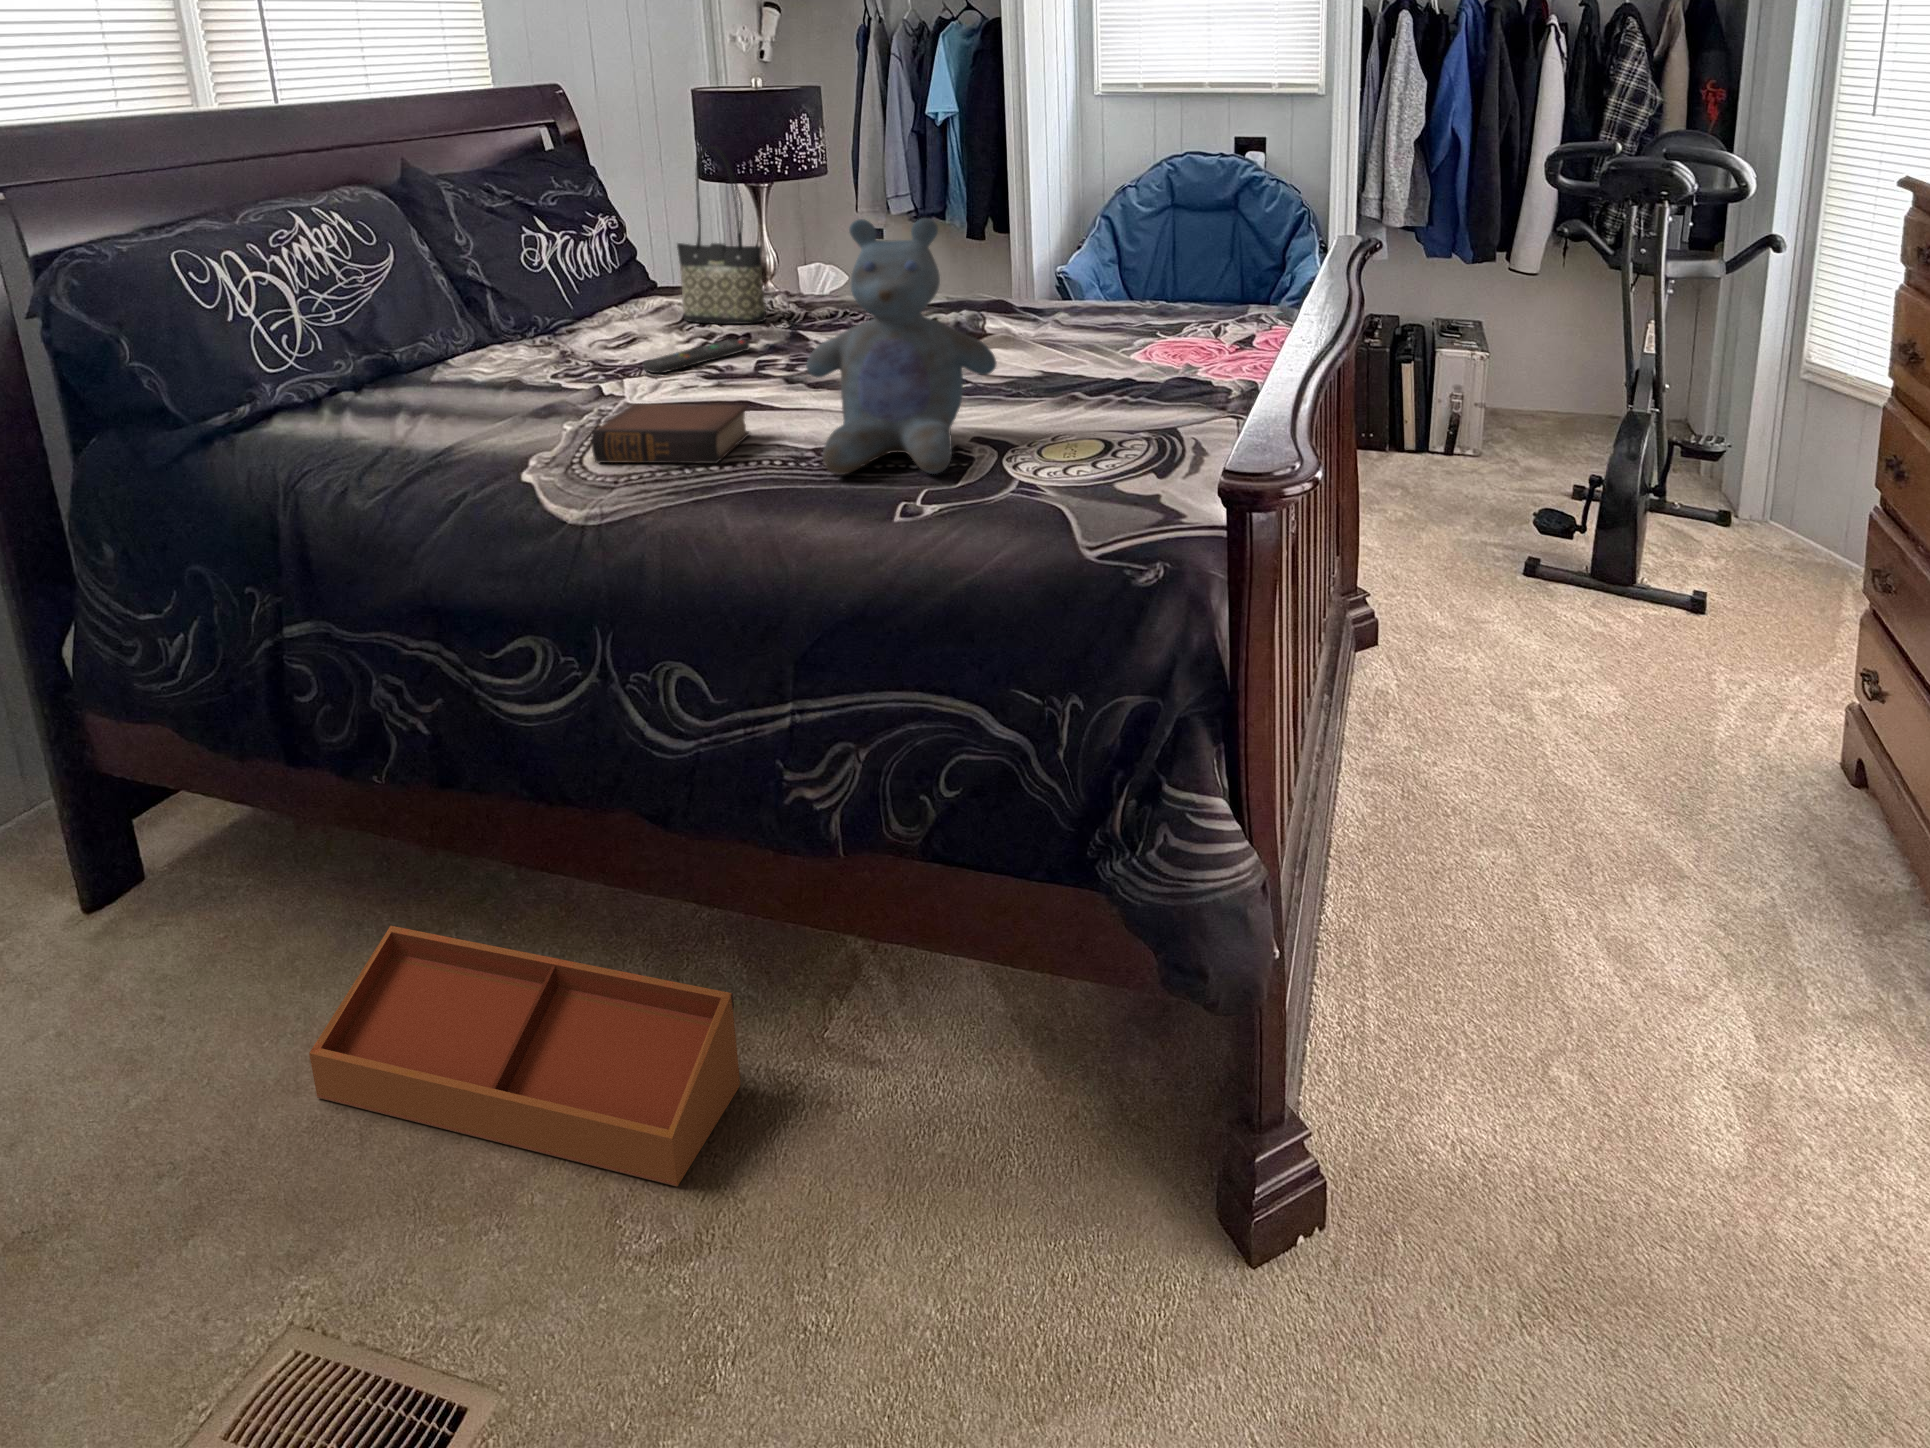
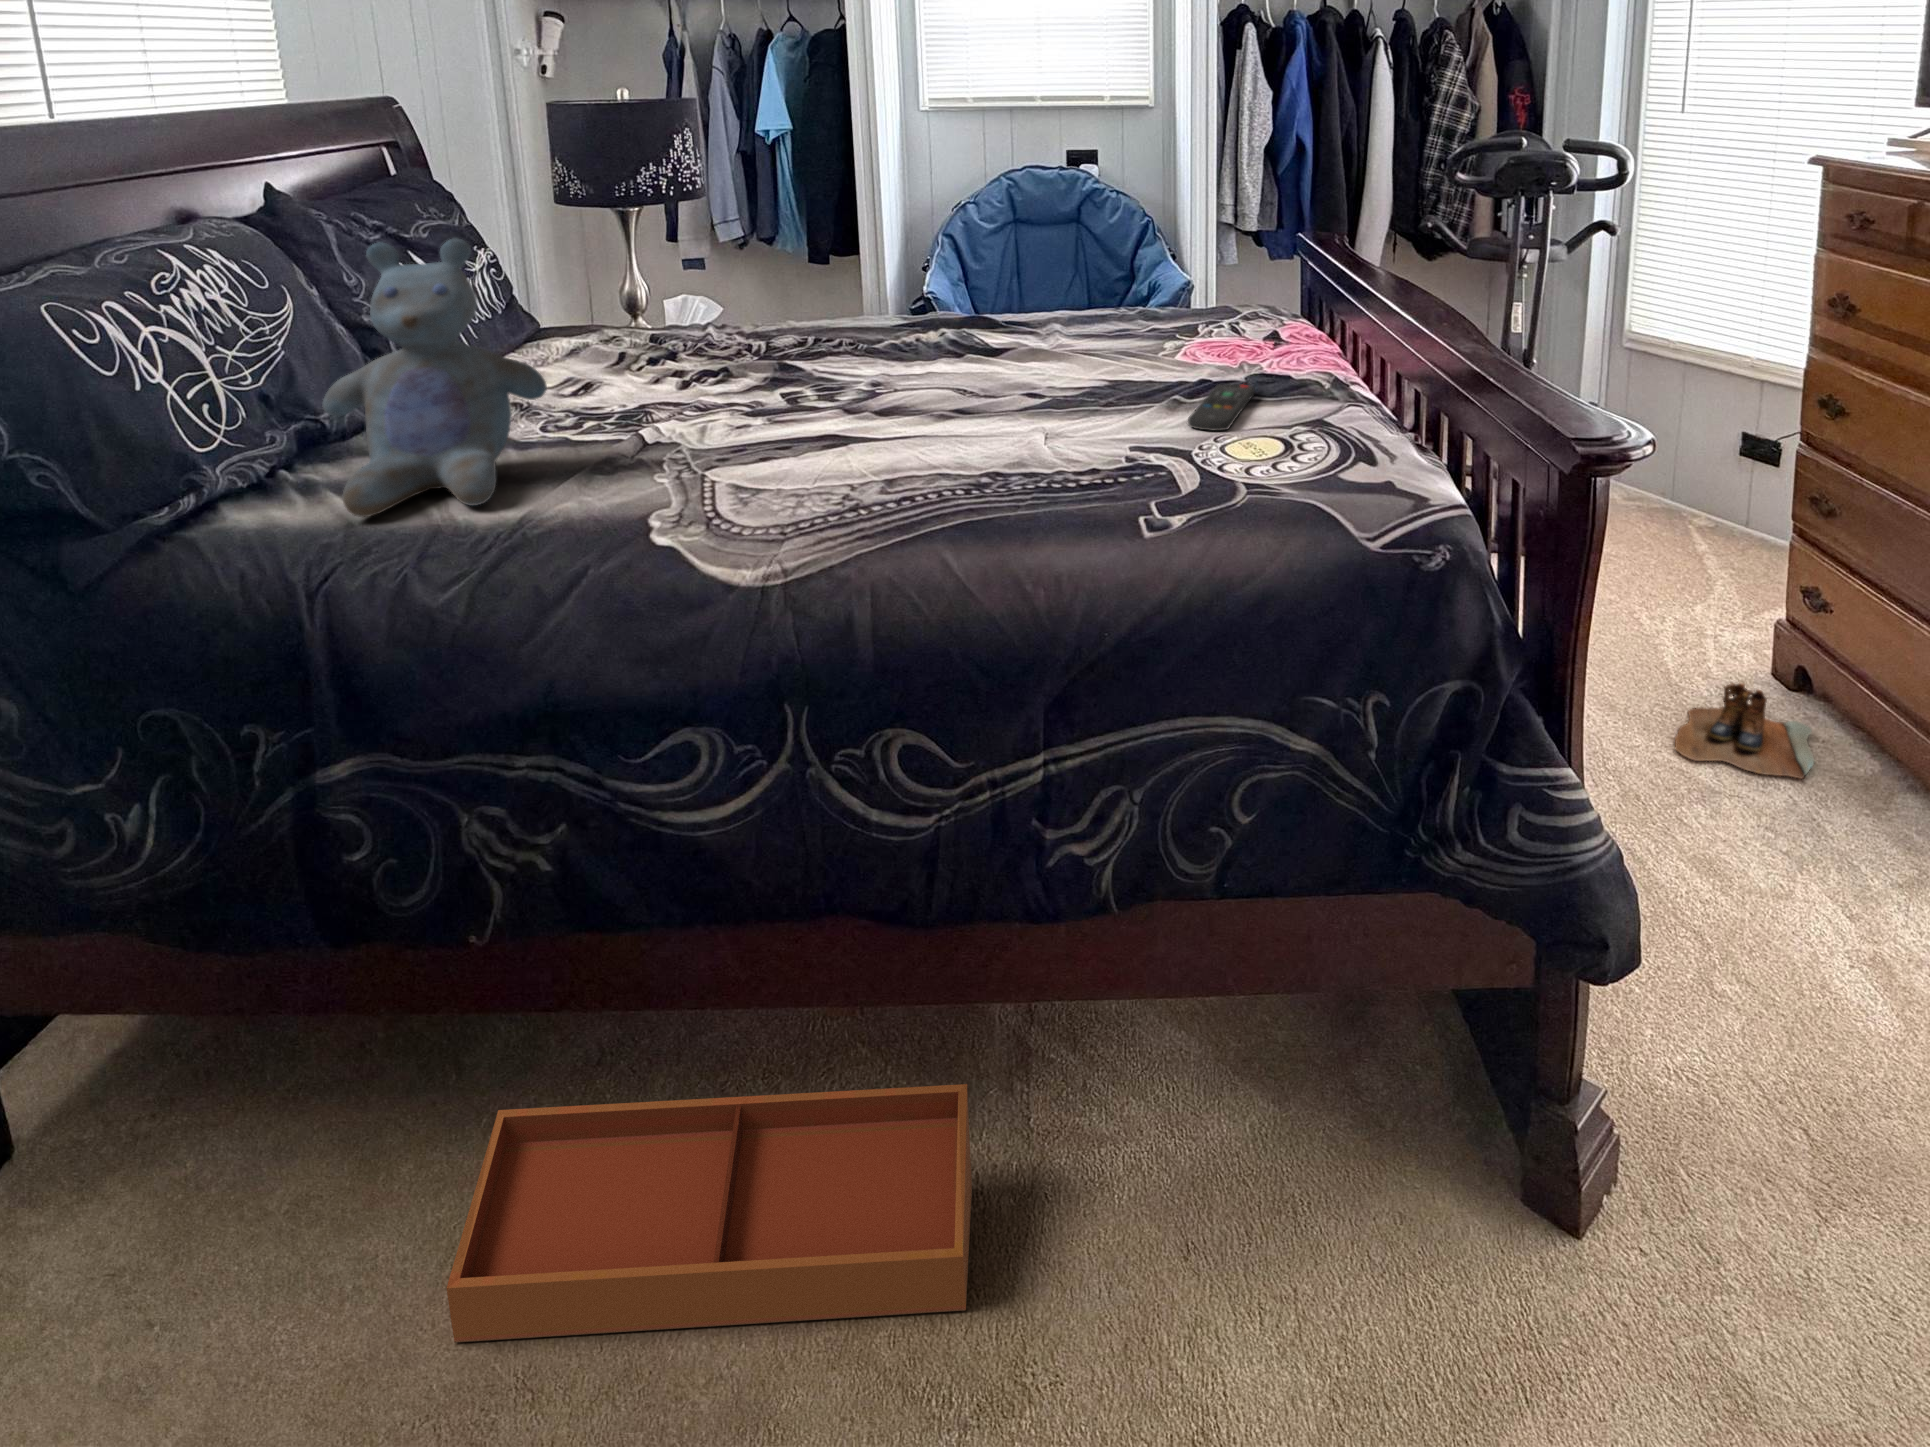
tote bag: present [677,146,766,324] -> none [608,161,721,363]
stuffed bear: present [806,218,997,475] -> present [323,238,547,517]
remote control: present [643,339,750,373] -> present [1188,383,1254,431]
book: present [591,404,750,464] -> none [720,437,871,516]
boots: none [1668,766,1853,889] -> present [1675,683,1814,779]

